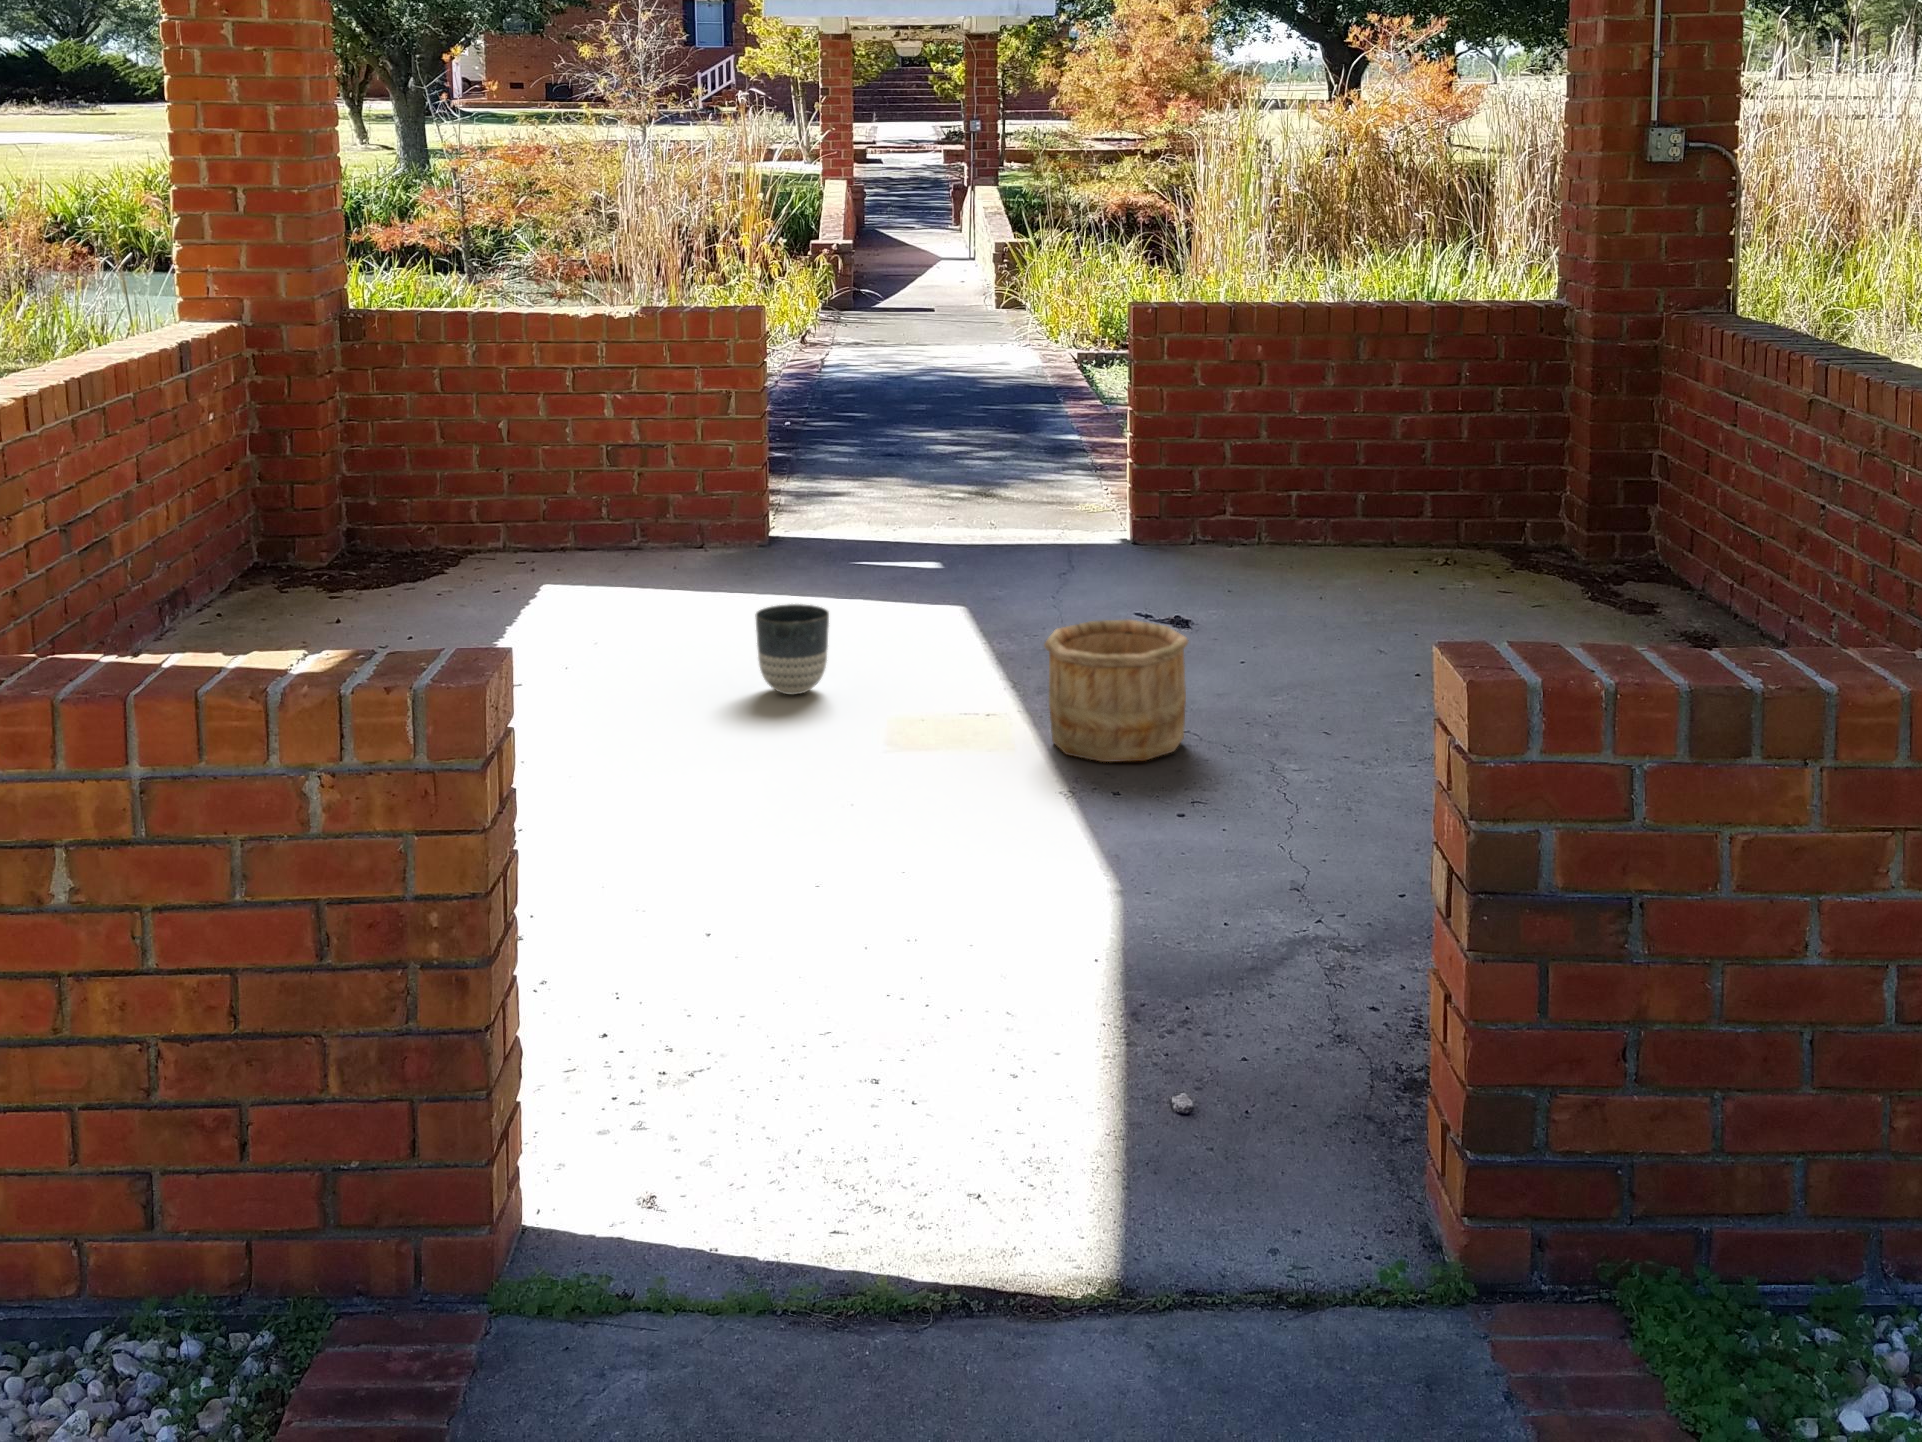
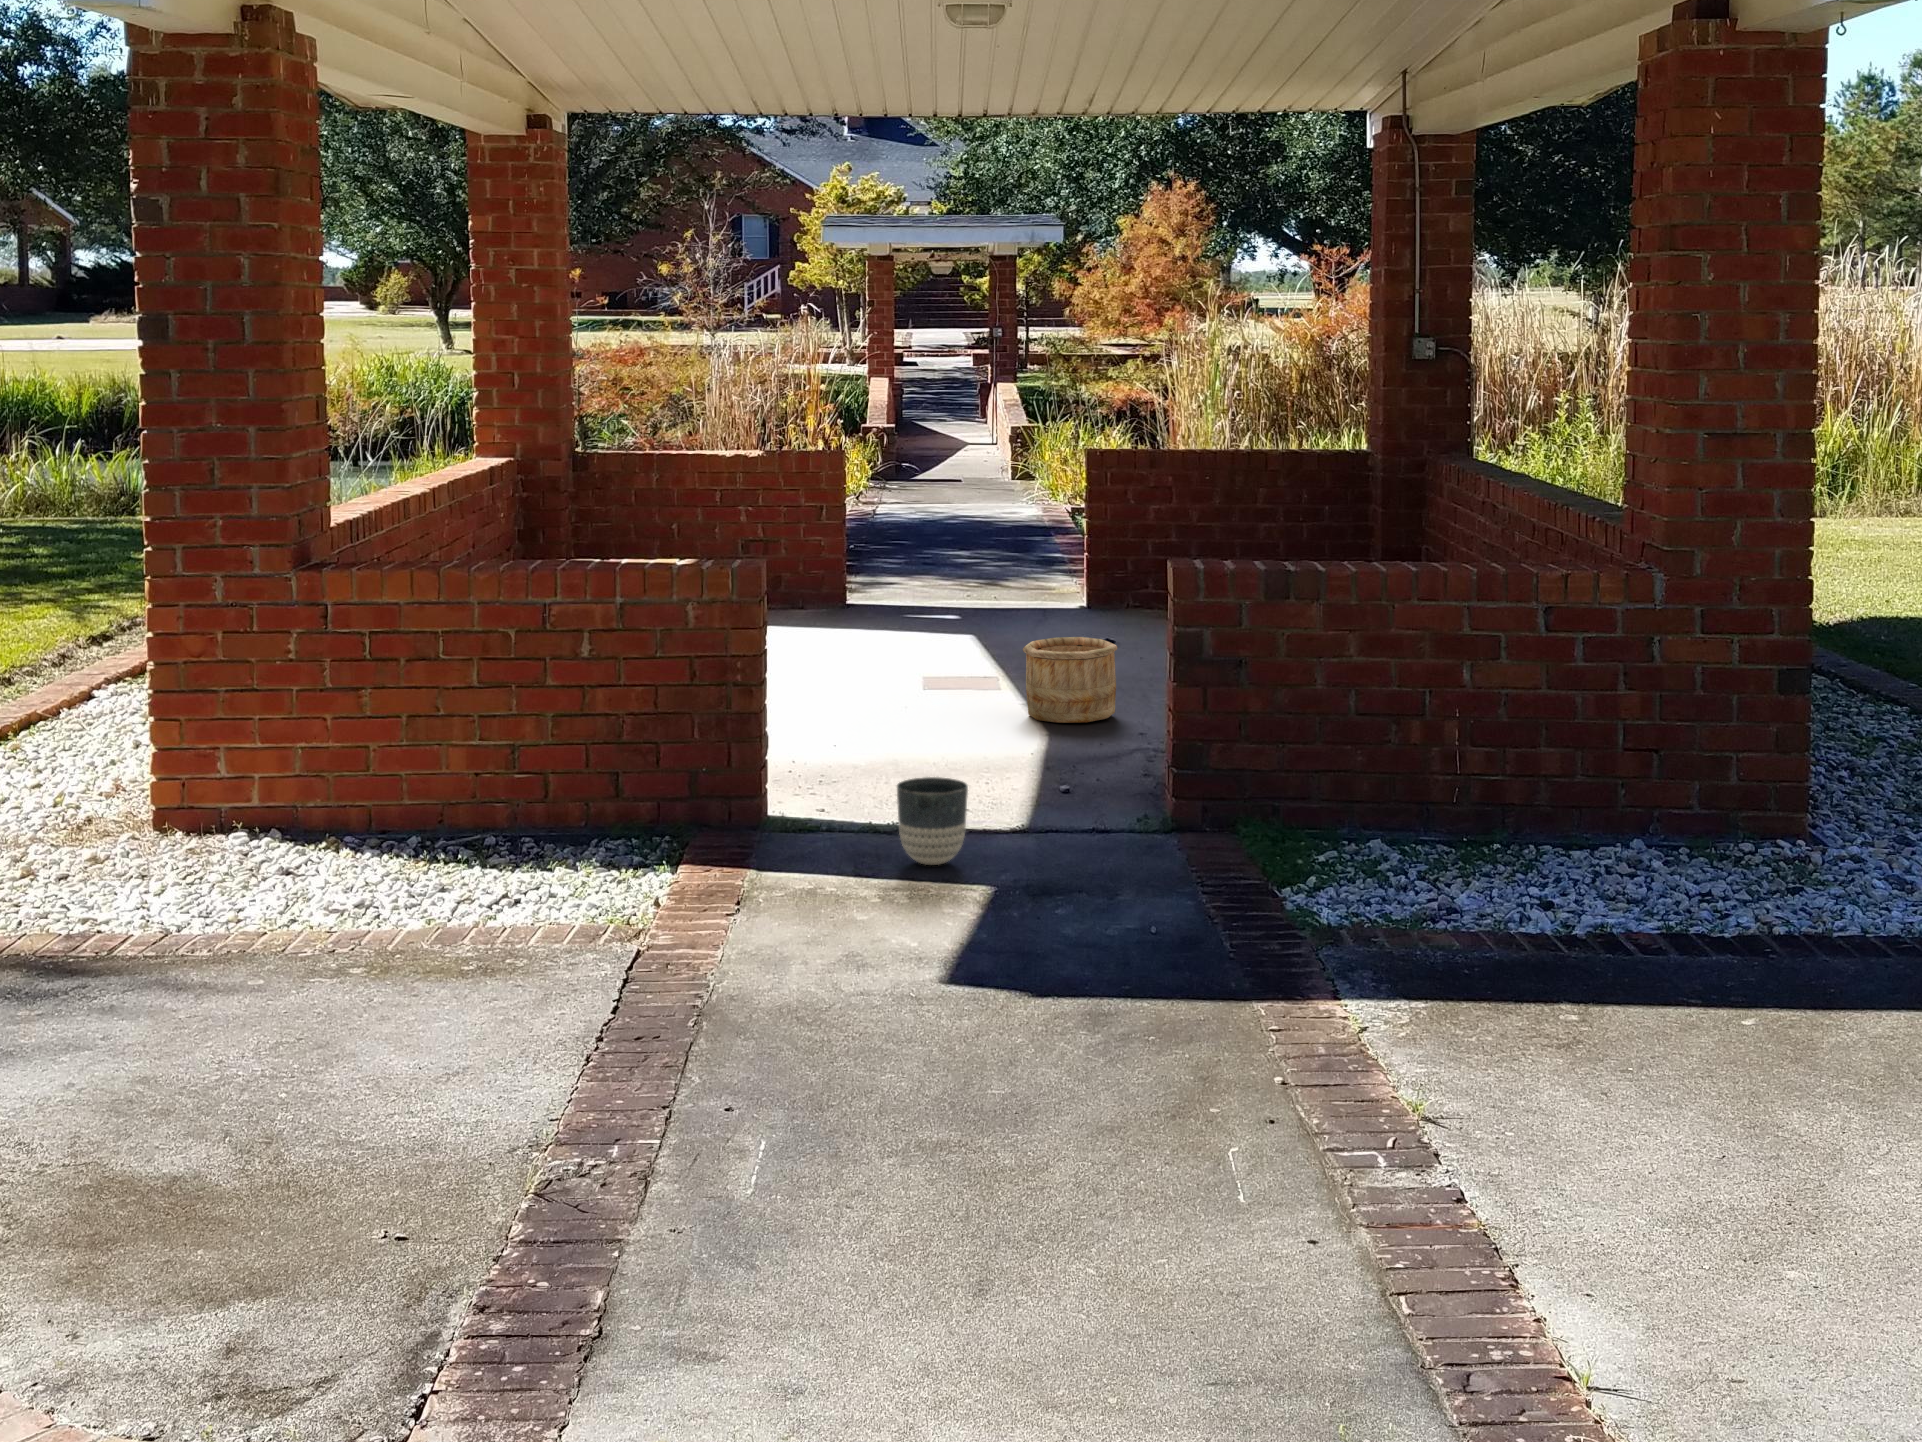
planter: present [755,604,829,694] -> present [897,777,968,865]

